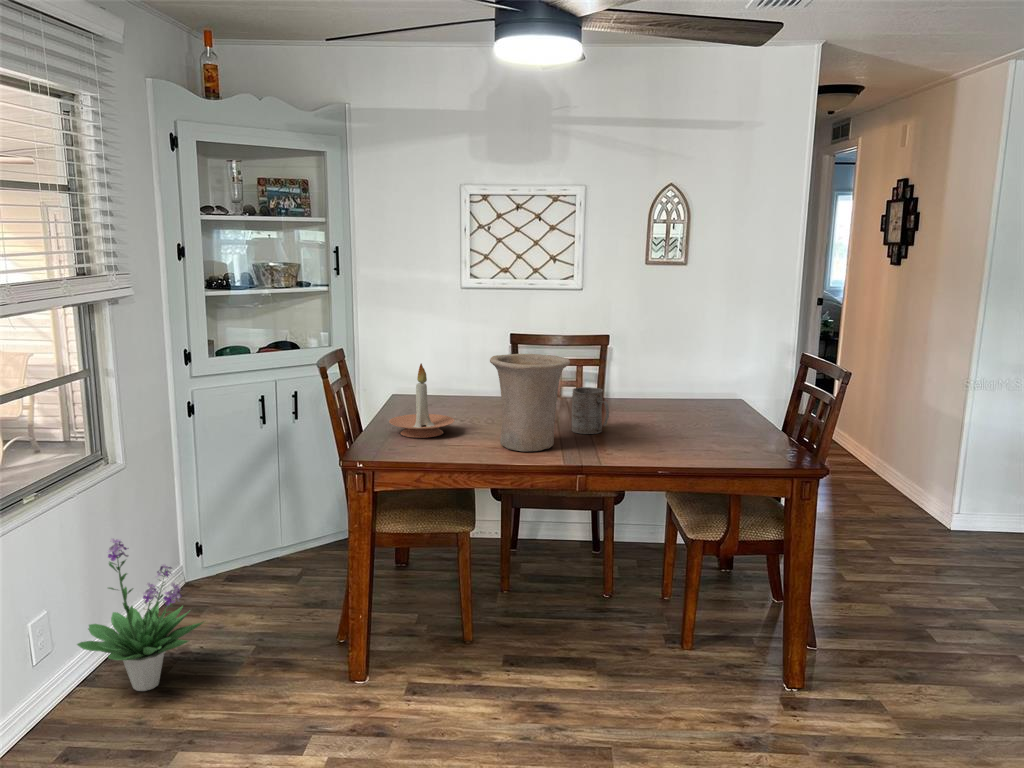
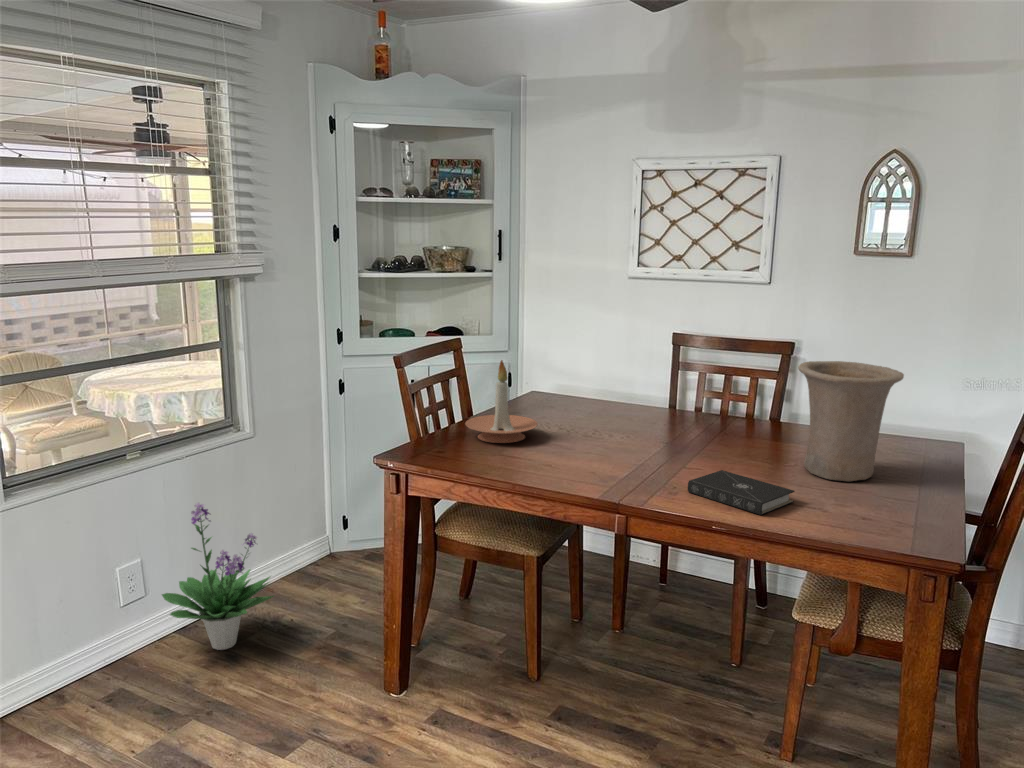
vase: present [490,354,570,452] -> present [798,361,904,482]
mug: present [571,387,609,434] -> none [670,404,712,463]
book: none [617,434,692,459] -> present [688,470,795,515]

